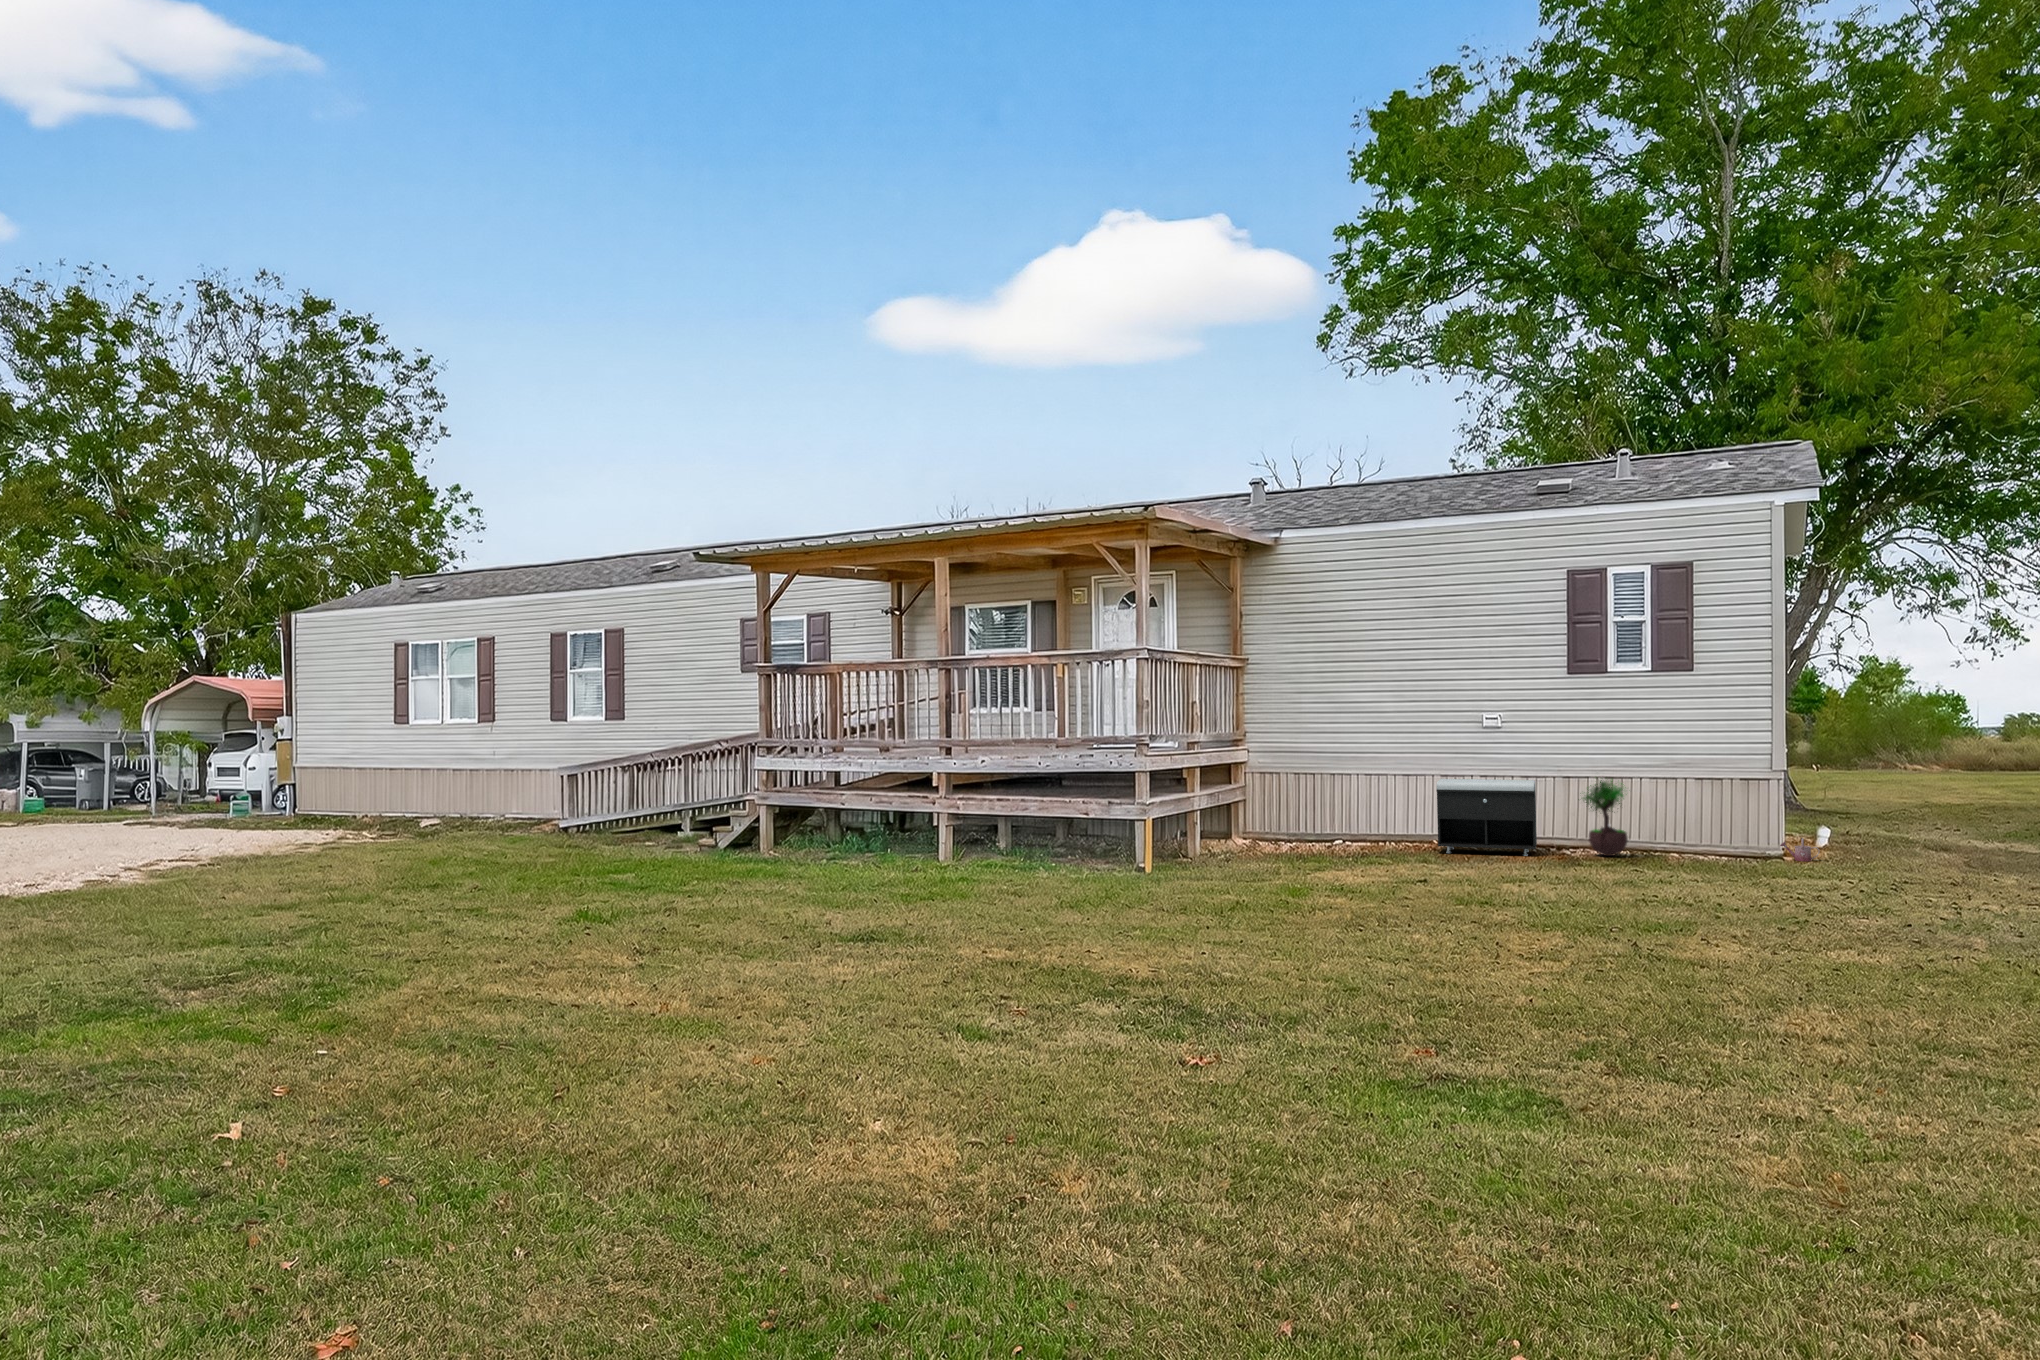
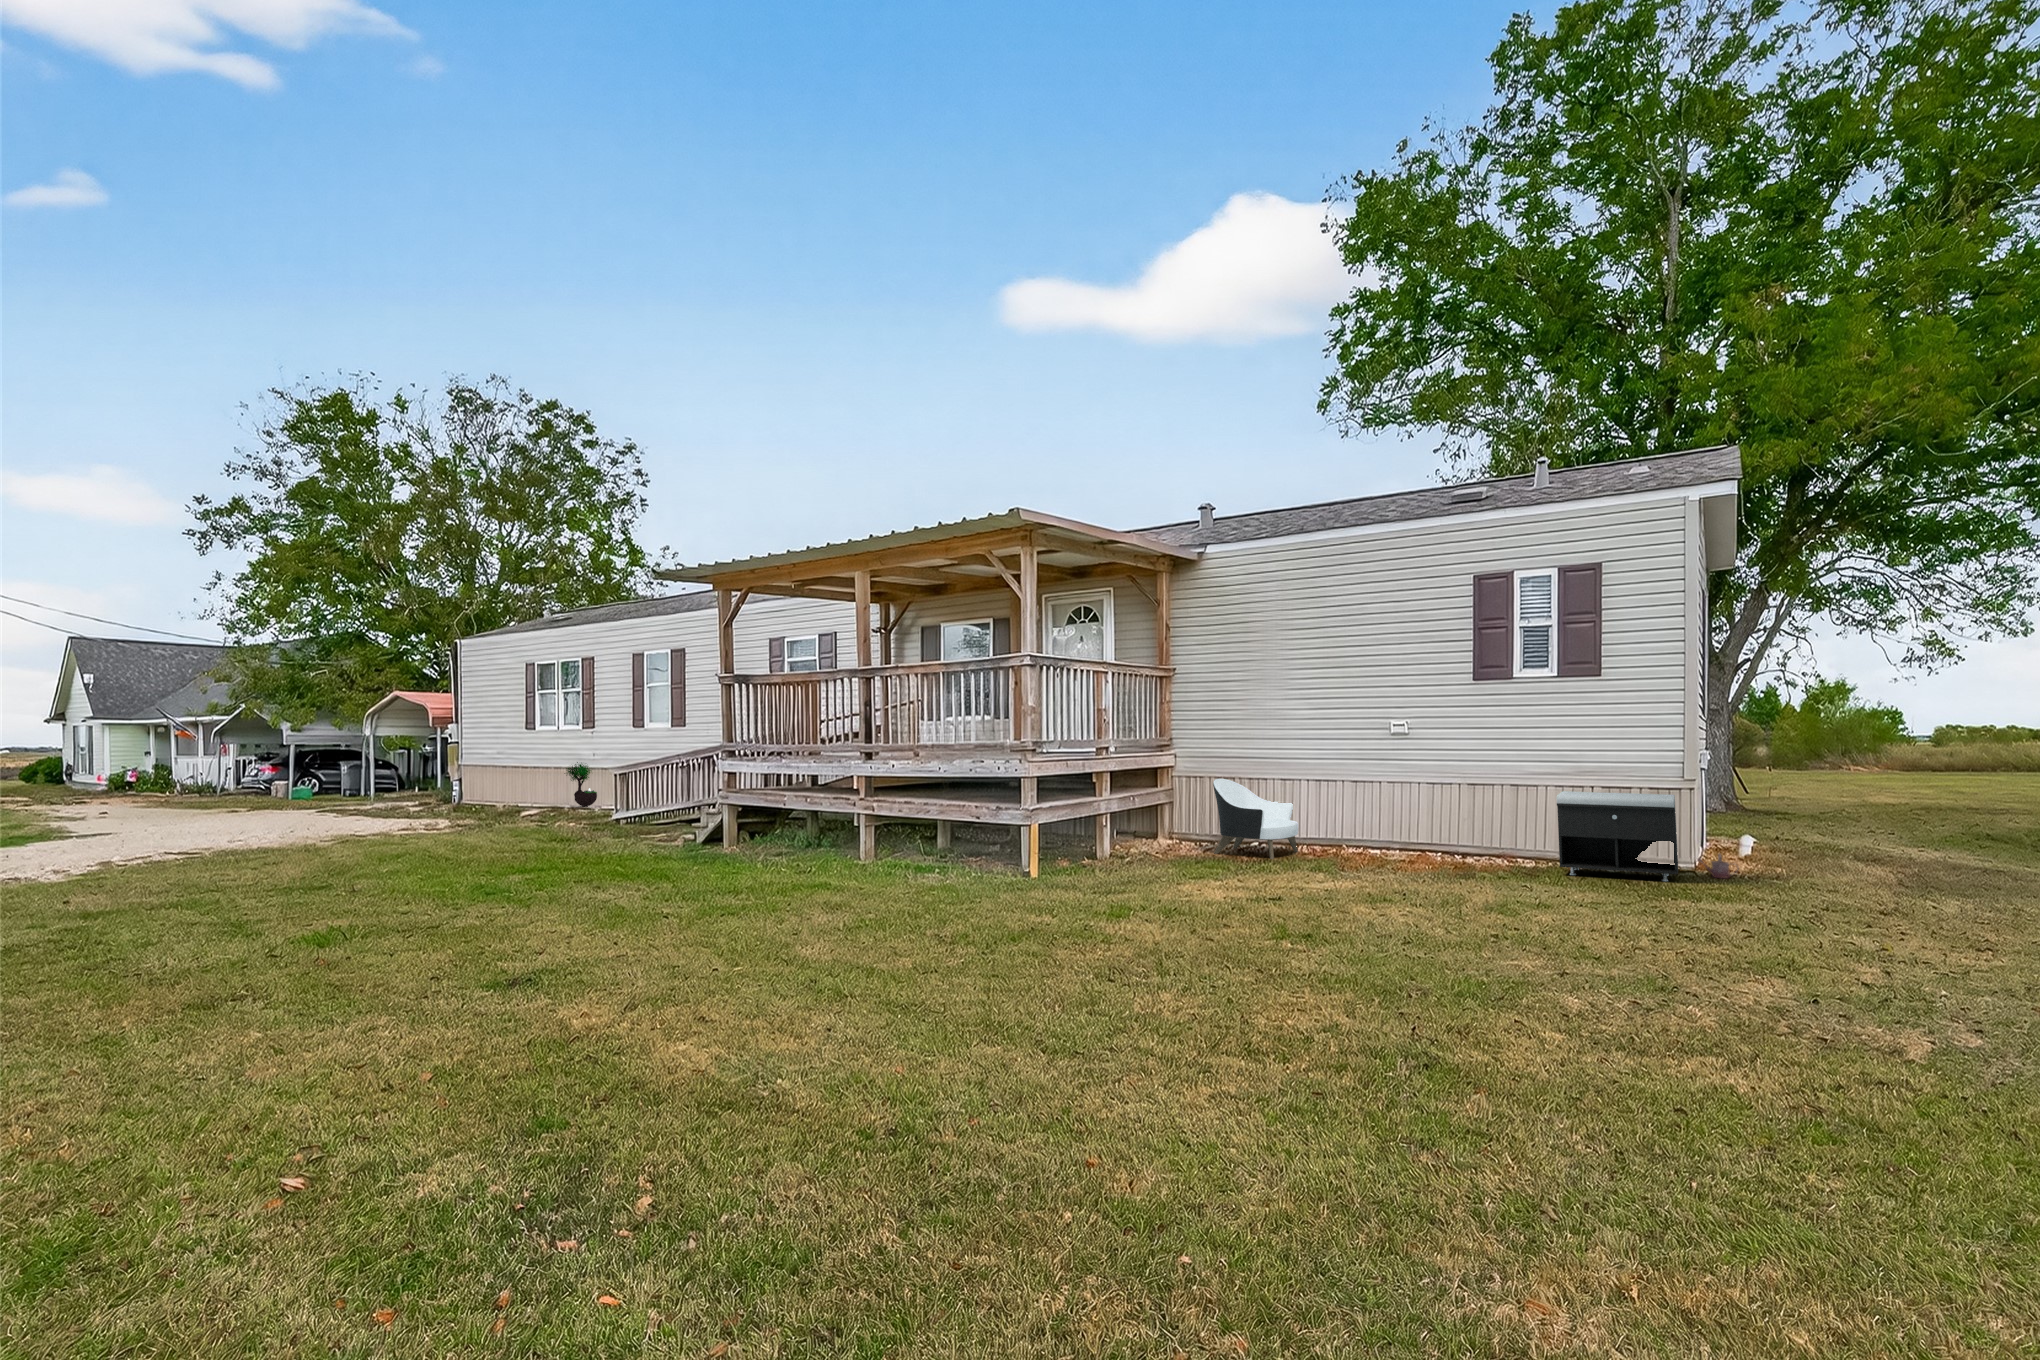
armchair: none [1300,773,1387,854] -> present [1213,779,1298,859]
storage bench: present [1436,779,1537,856] -> present [1557,791,1678,881]
potted tree: present [1583,780,1628,856] -> present [567,762,597,806]

